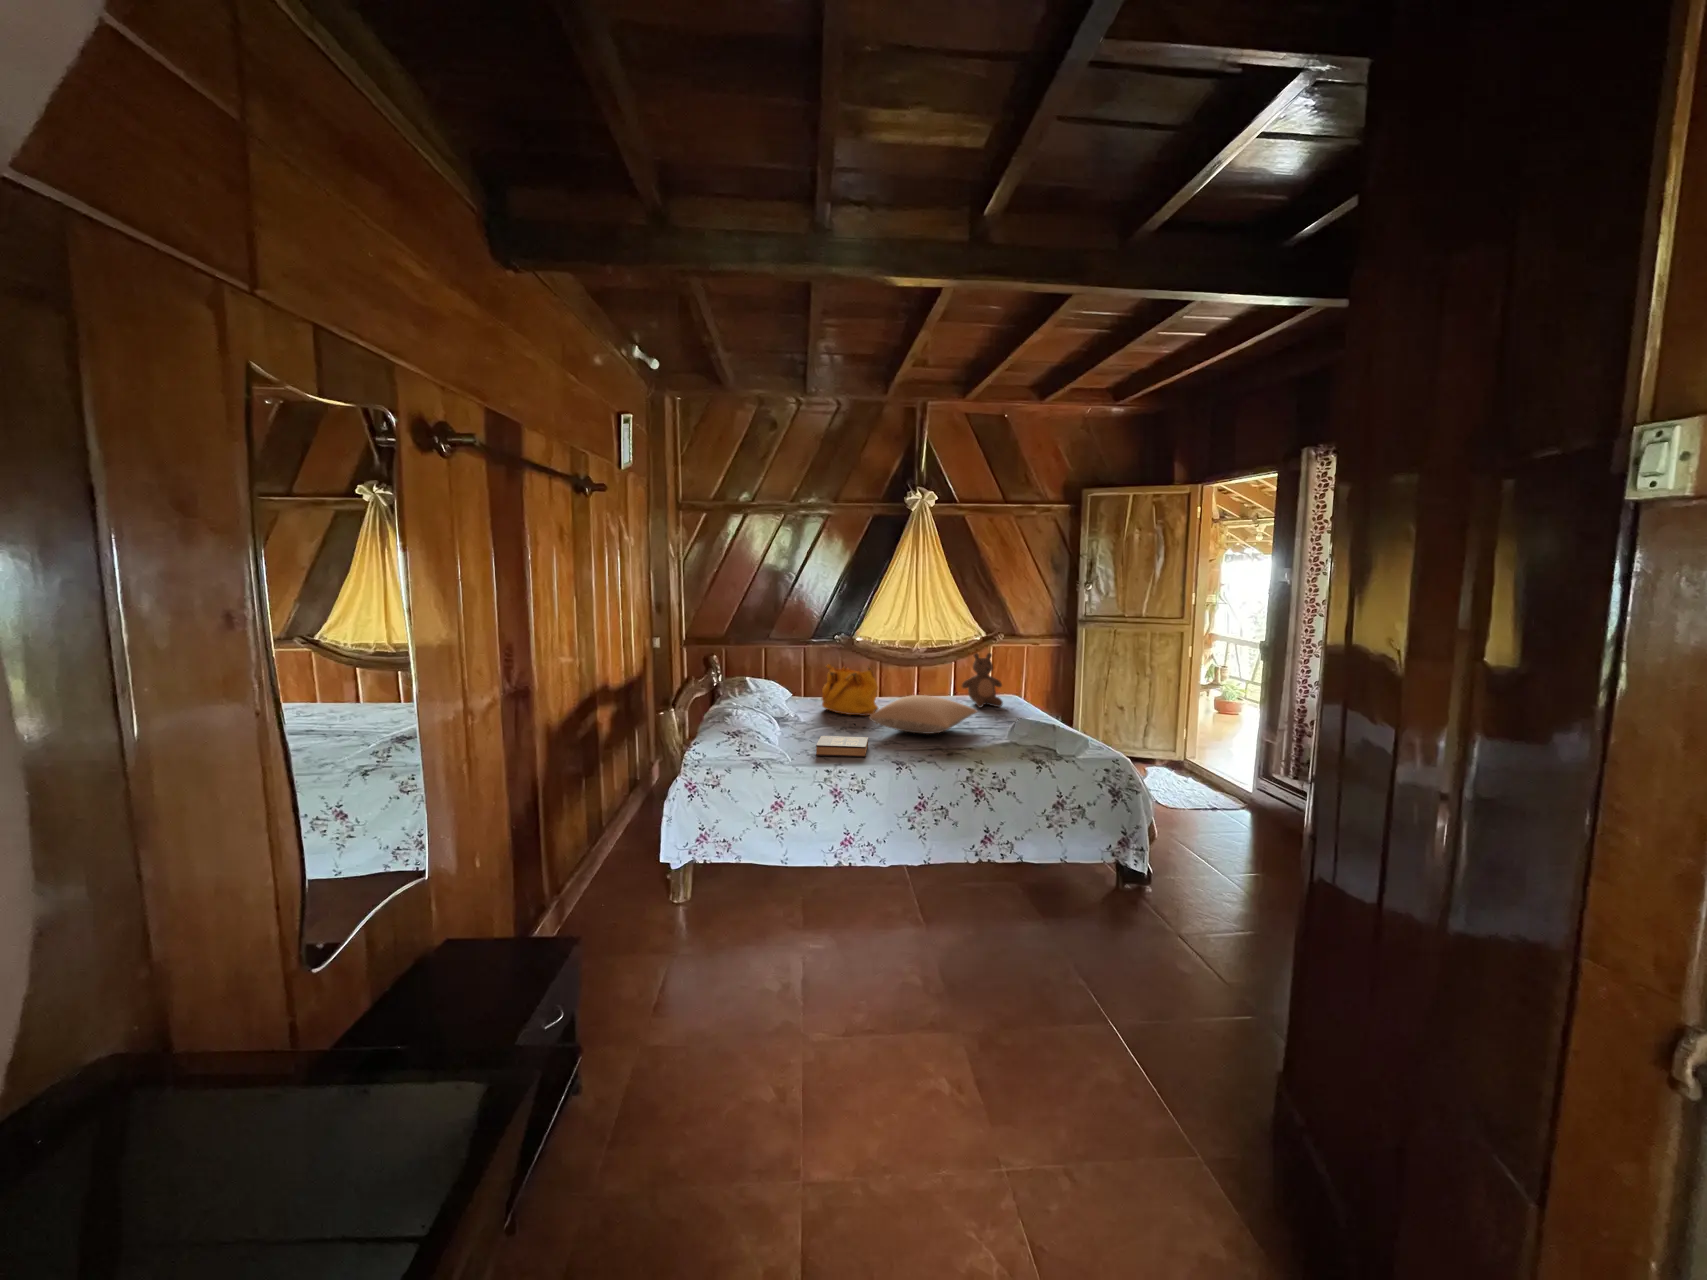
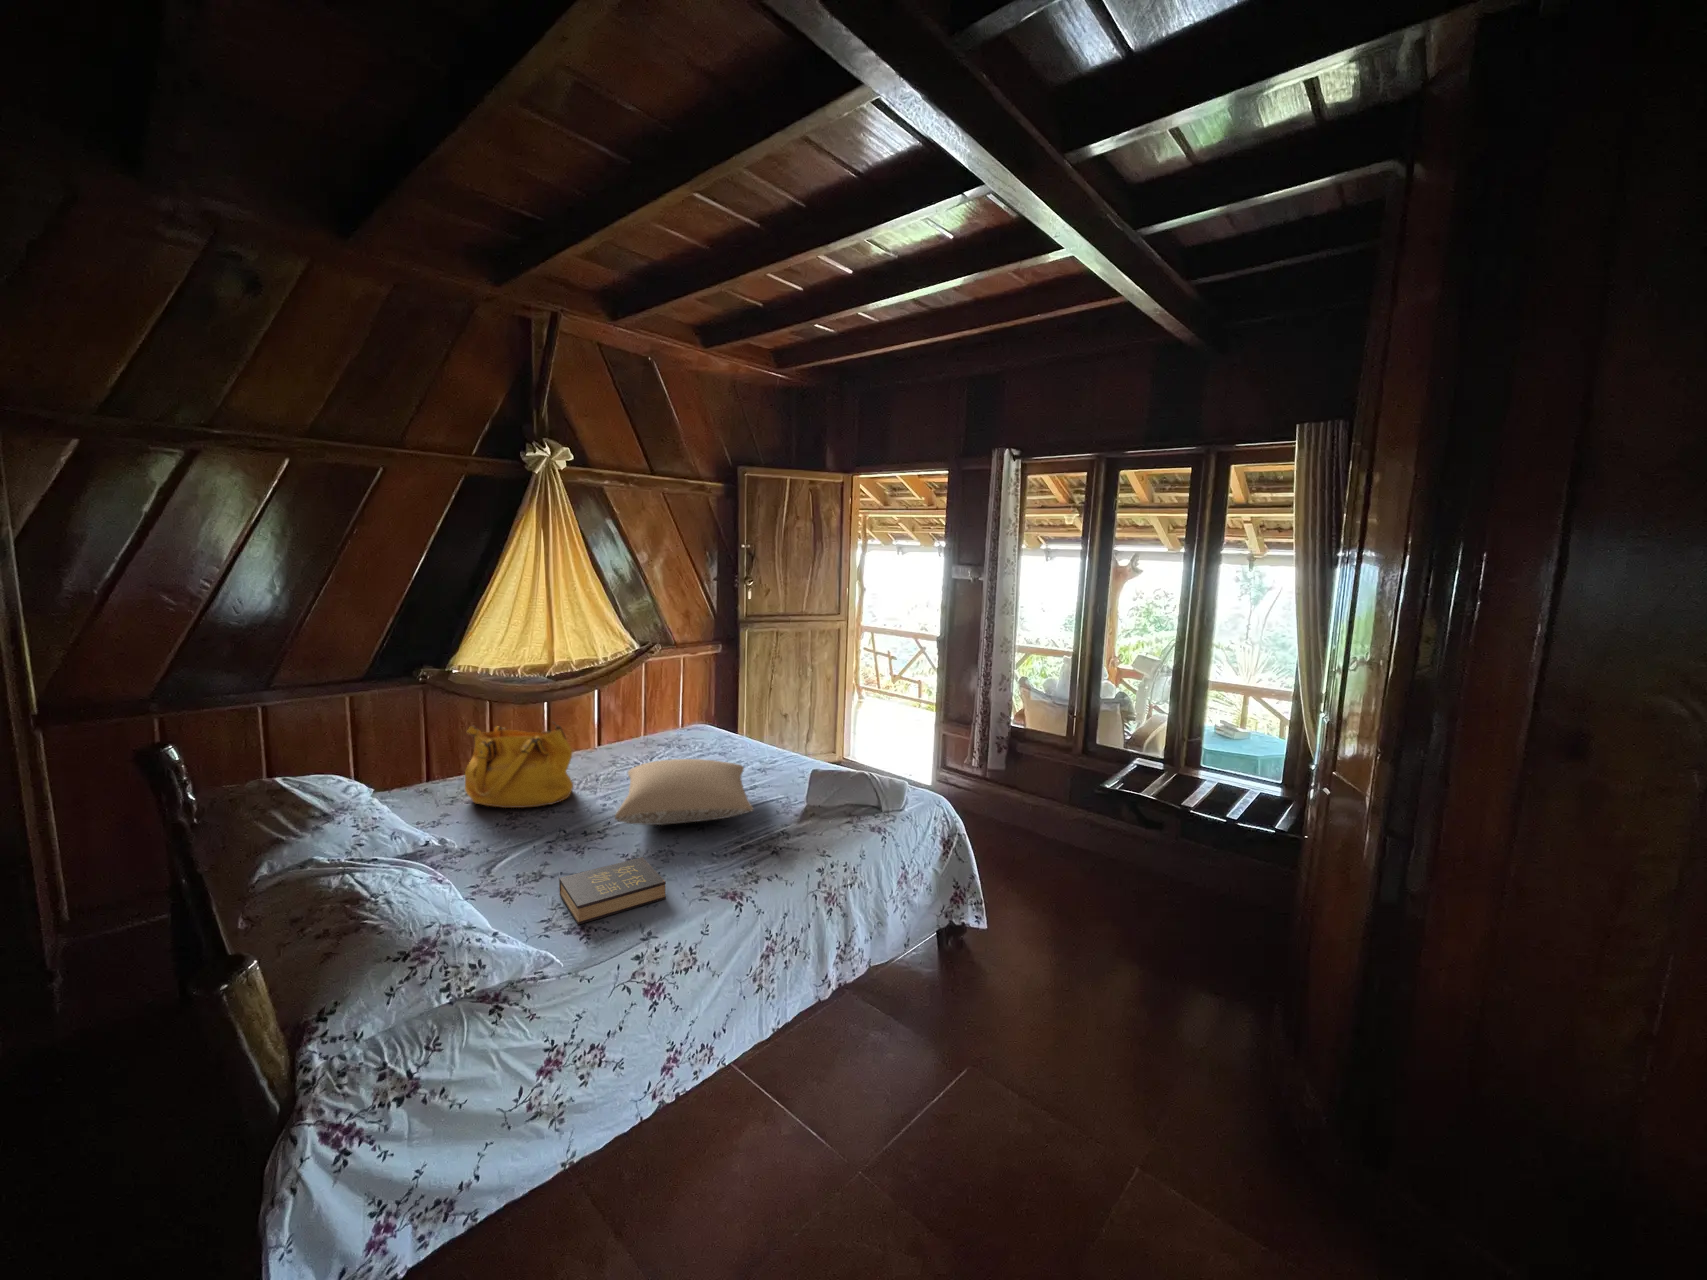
teddy bear: present [962,653,1003,707] -> none [671,677,729,753]

